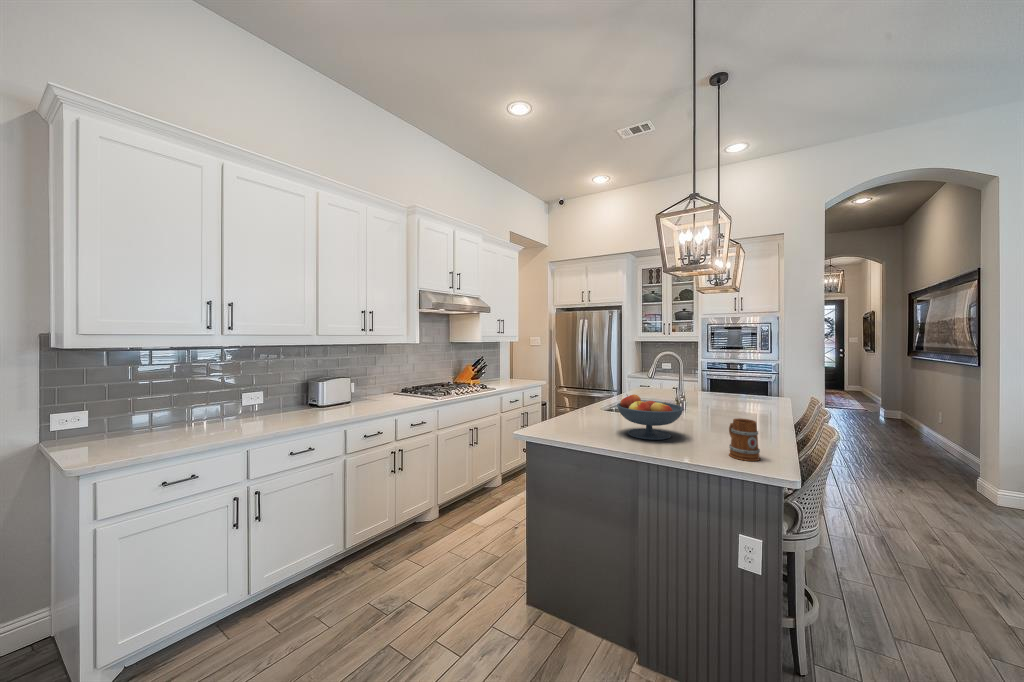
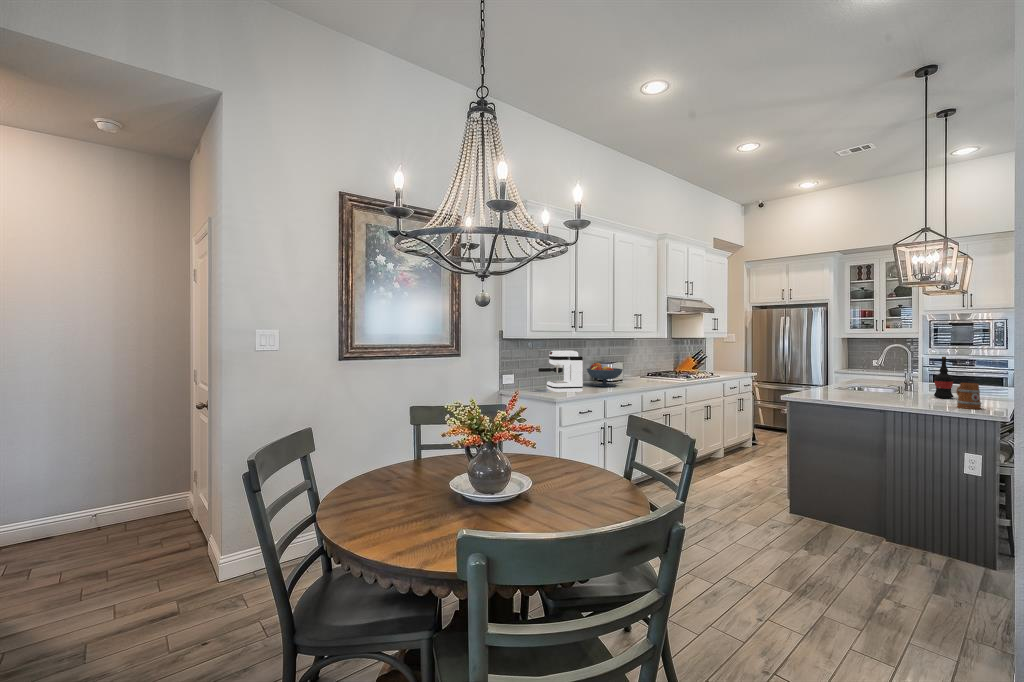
coffee maker: none [129,369,214,446] -> present [538,351,583,393]
wine bottle: none [705,373,727,428] -> present [934,357,954,398]
fruit bowl: present [617,394,684,440] -> present [587,363,623,387]

